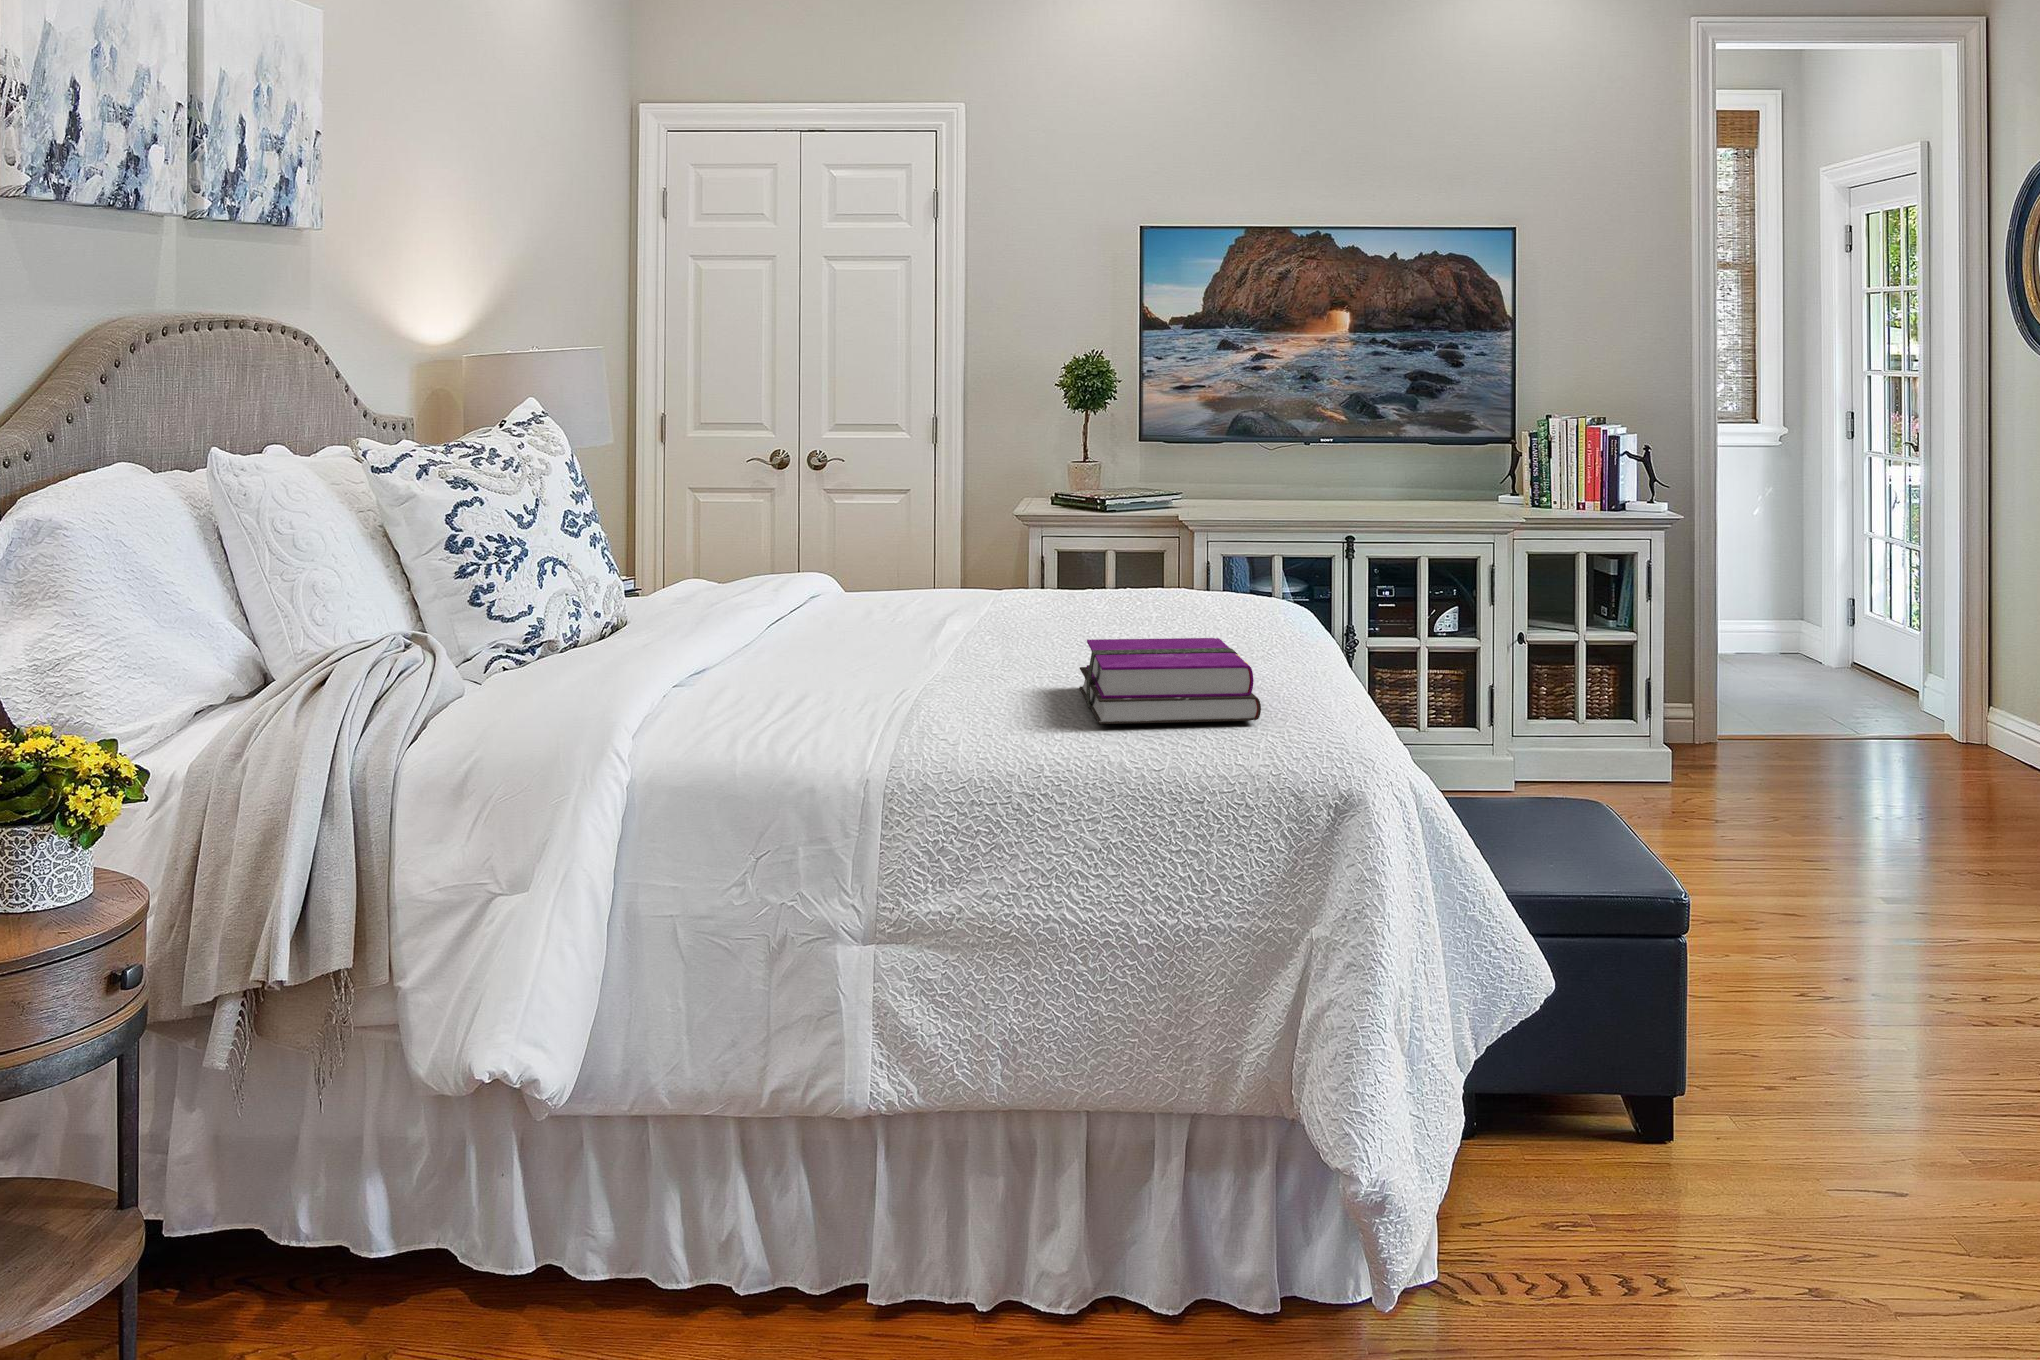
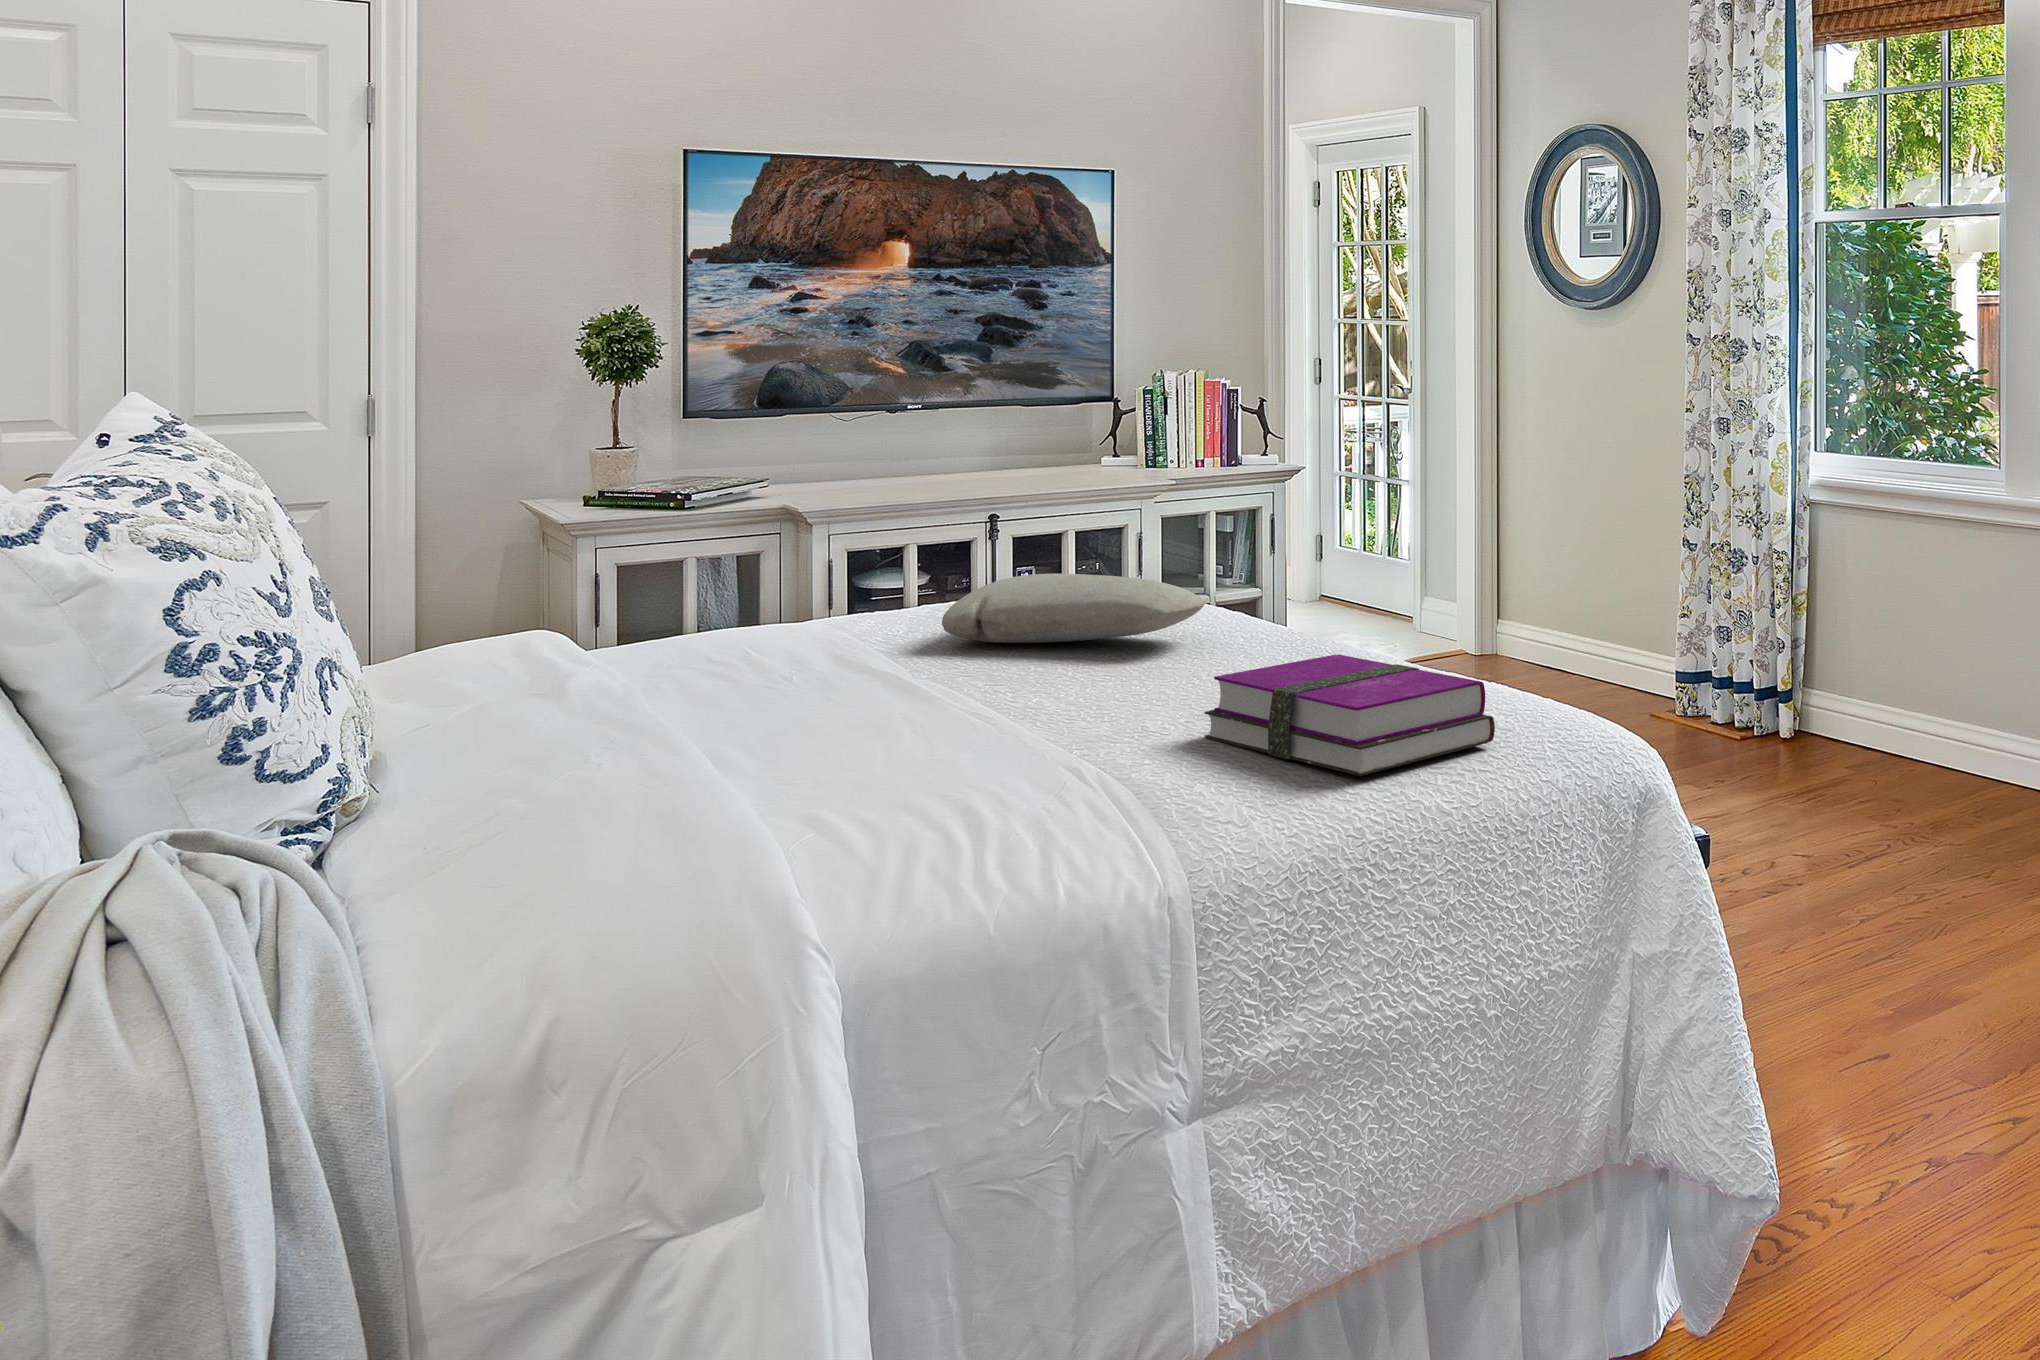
pillow: none [1062,566,1251,619] -> present [942,573,1205,643]

